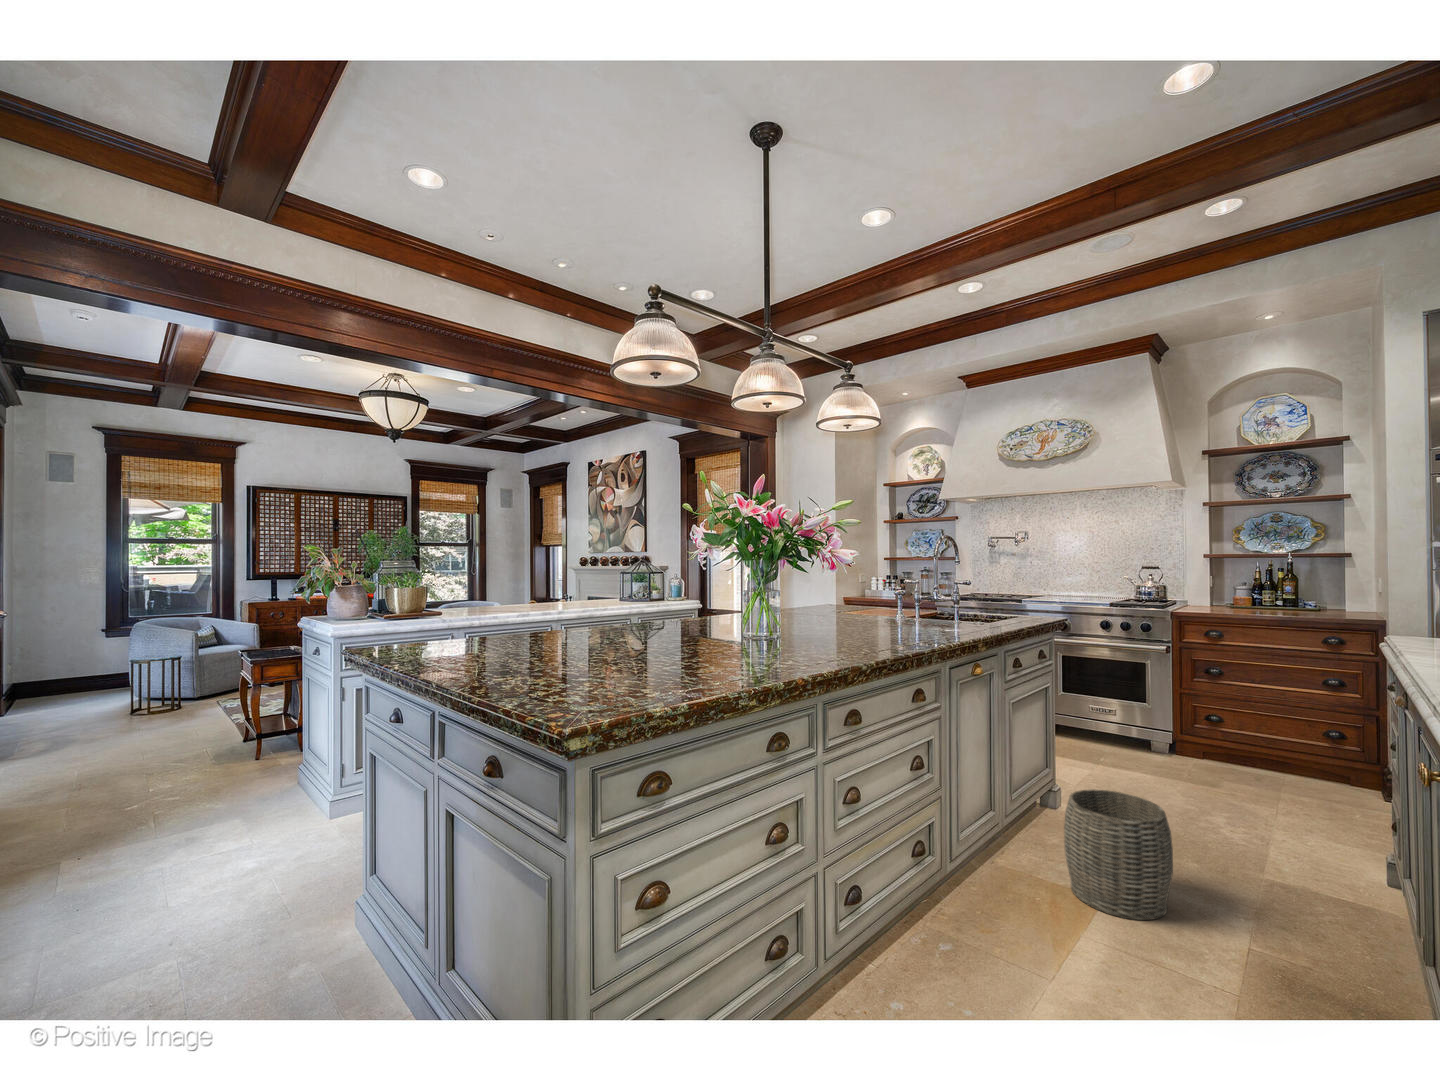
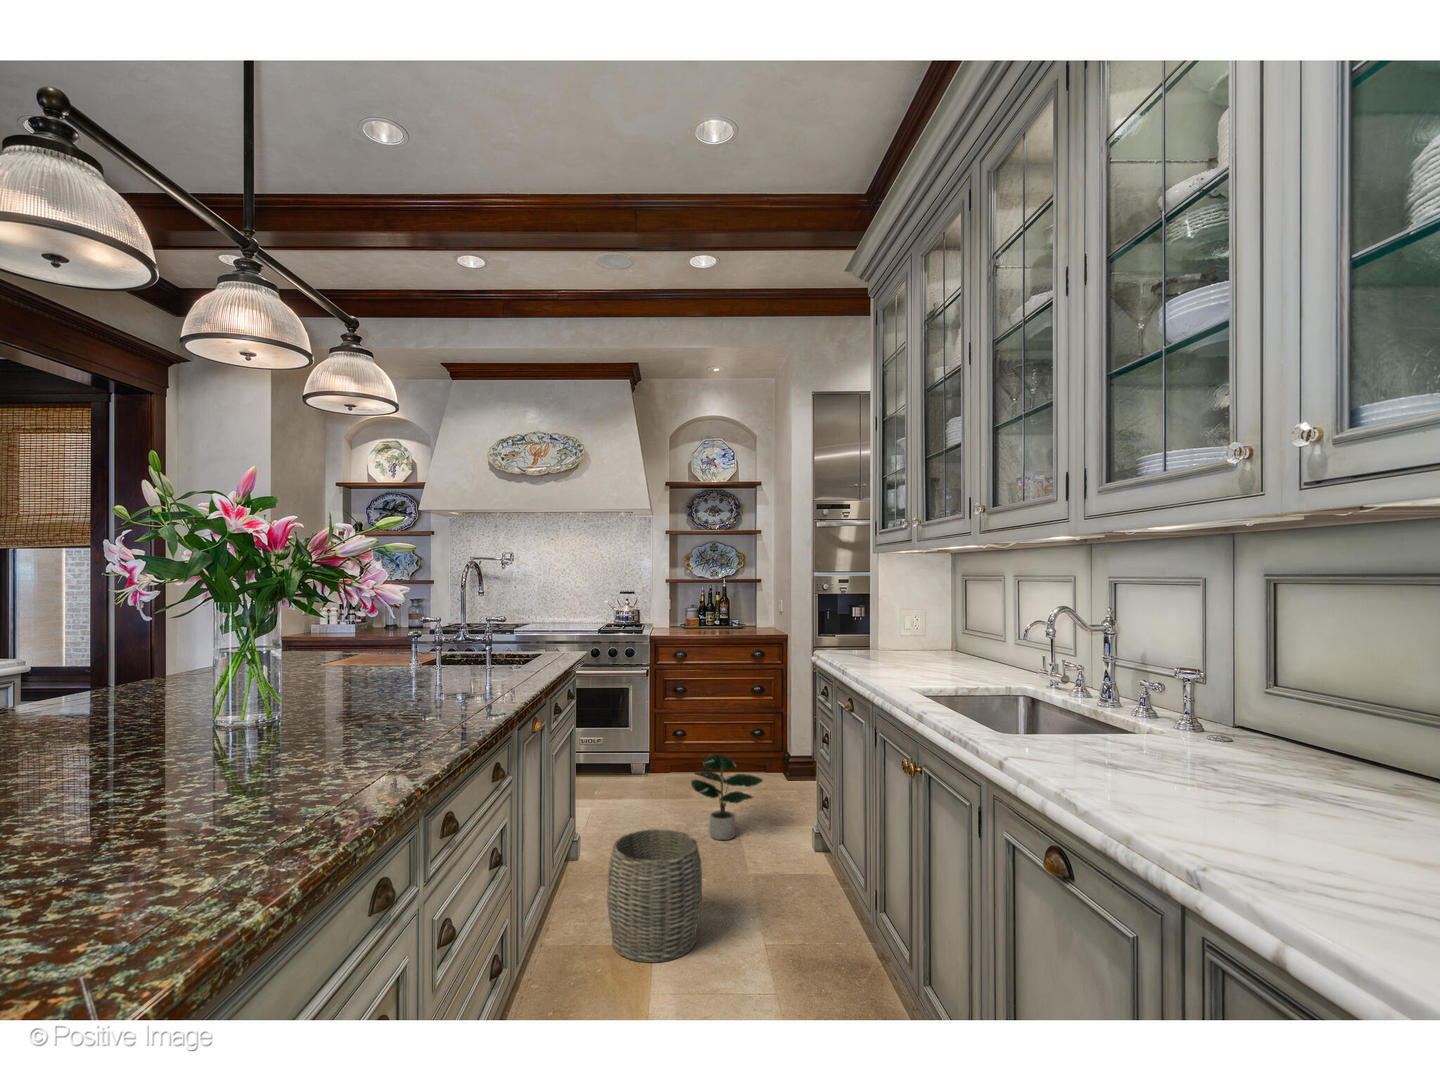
potted plant: none [1203,744,1308,841] -> present [691,754,763,840]

